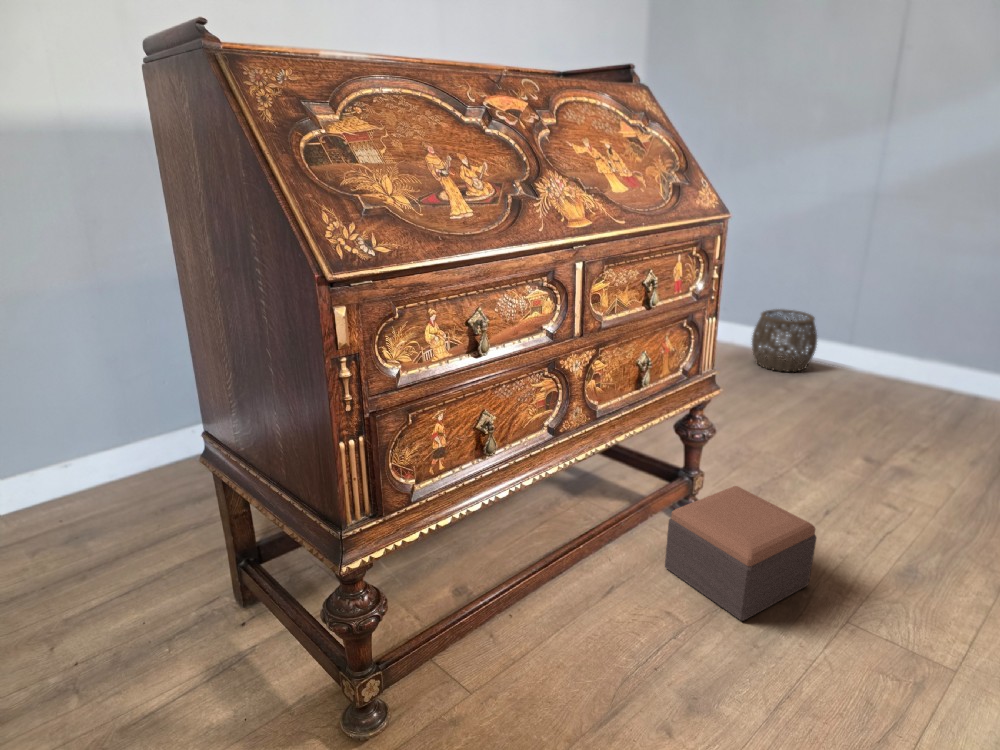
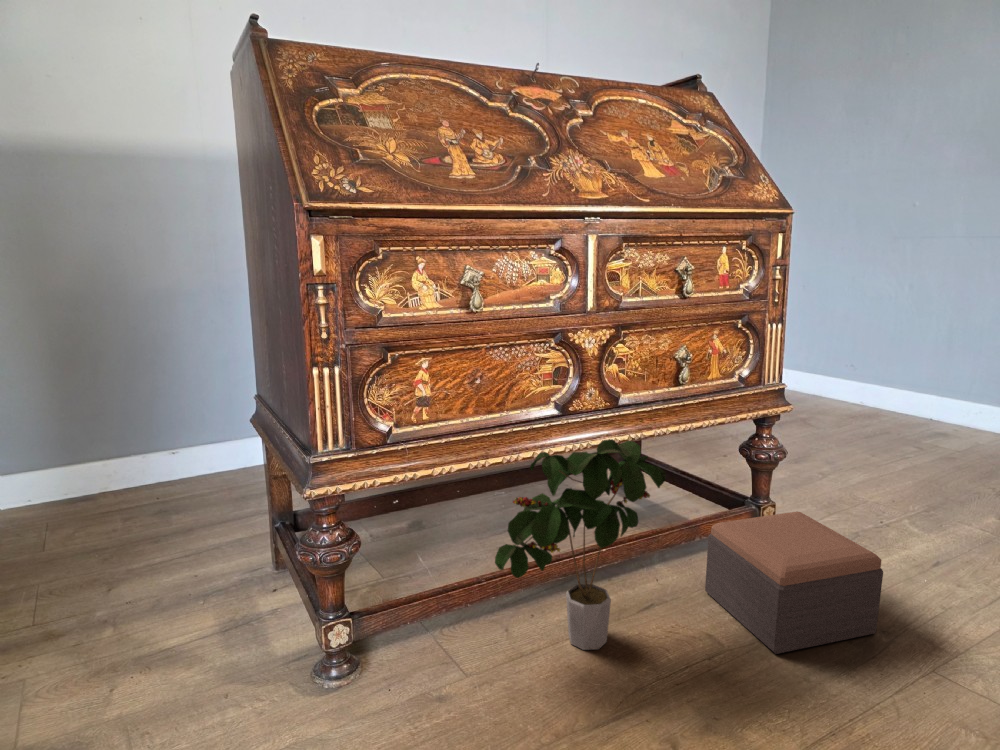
woven basket: present [752,309,817,372] -> none [892,366,975,436]
potted plant: none [514,452,645,650] -> present [495,439,666,650]

